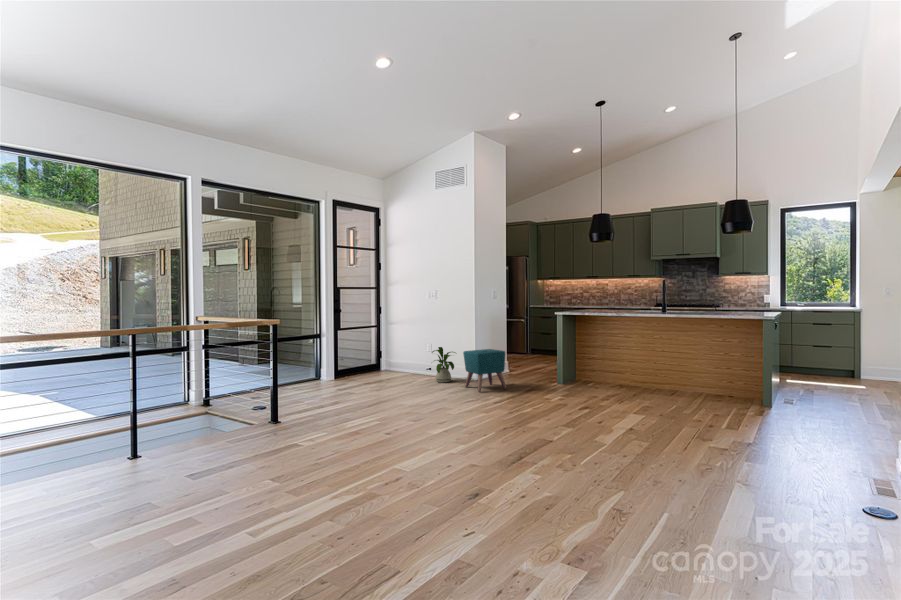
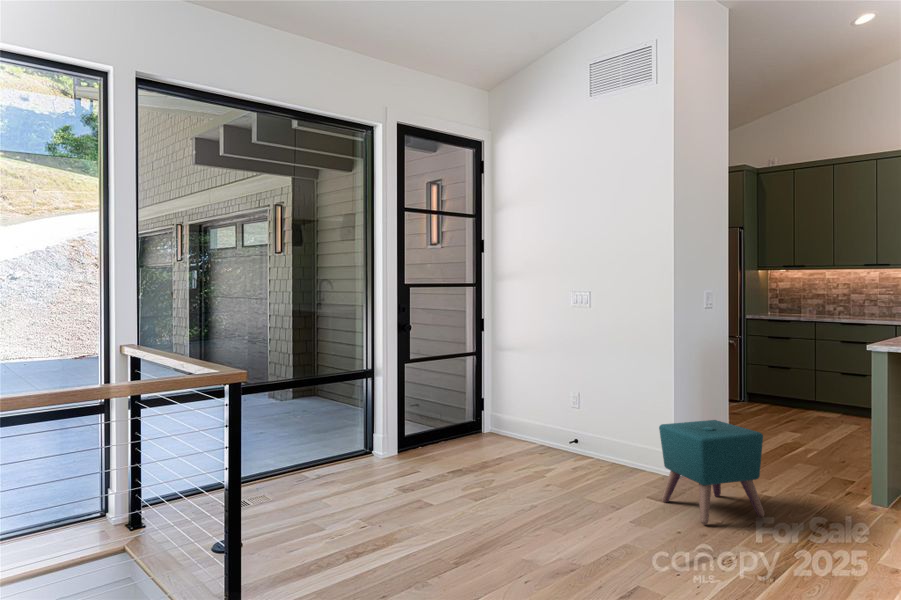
house plant: present [432,347,455,383] -> none [582,409,639,480]

